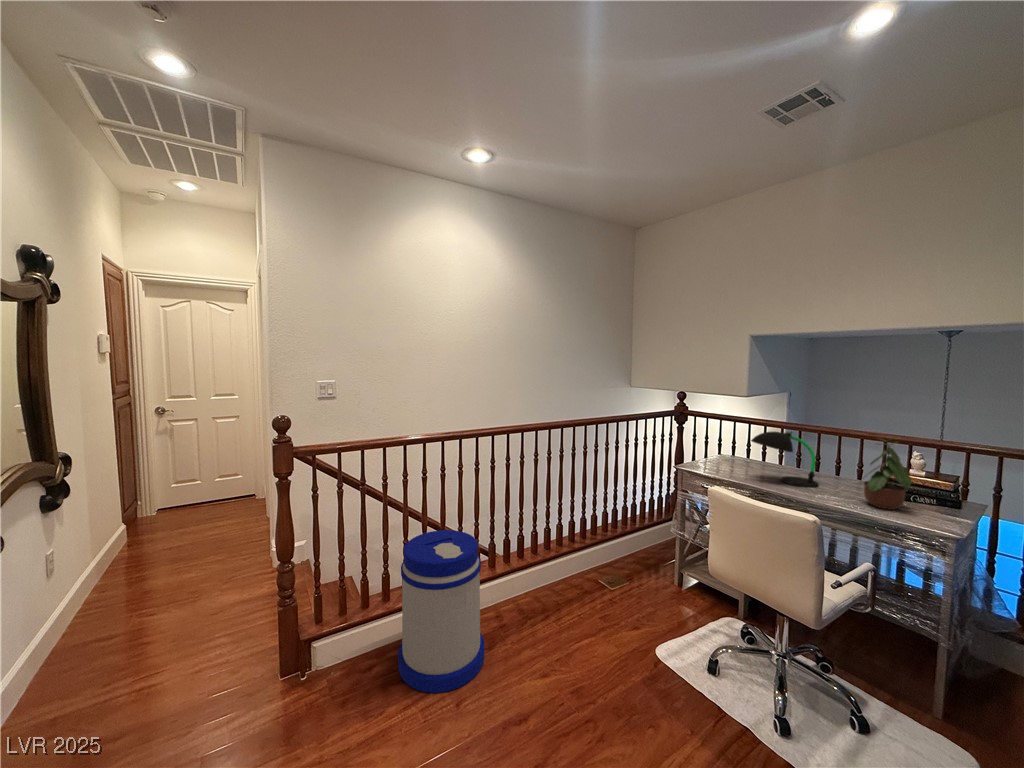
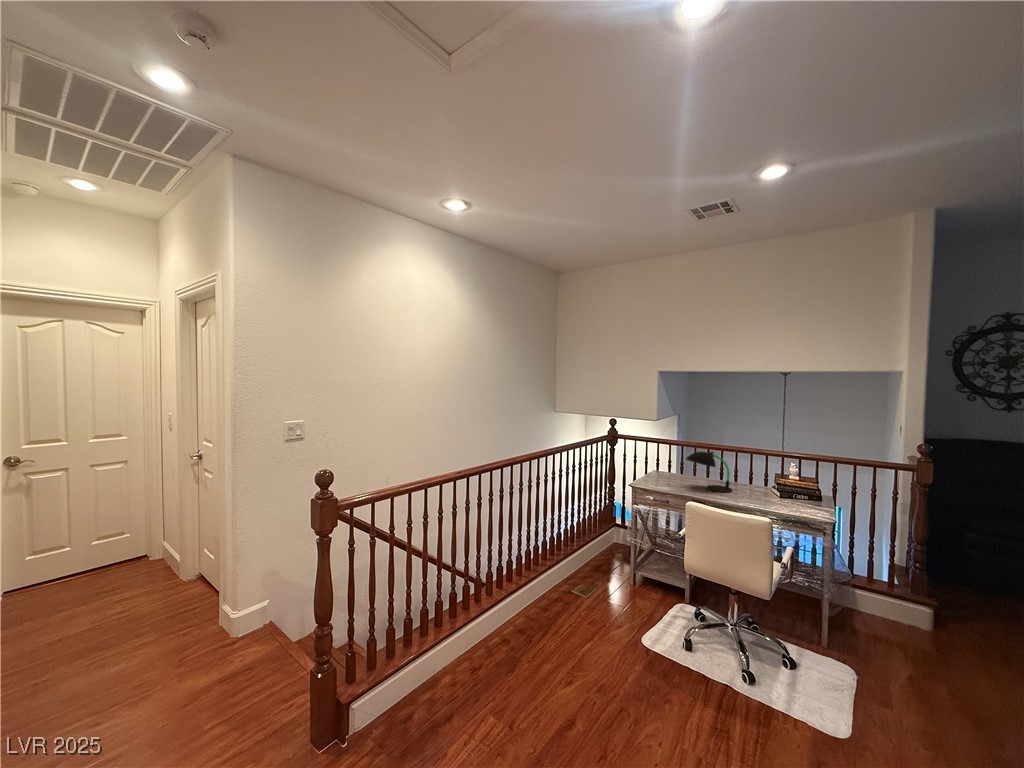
potted plant: present [861,438,911,510] -> none [763,454,802,505]
trash can: present [398,530,485,693] -> none [430,567,512,731]

